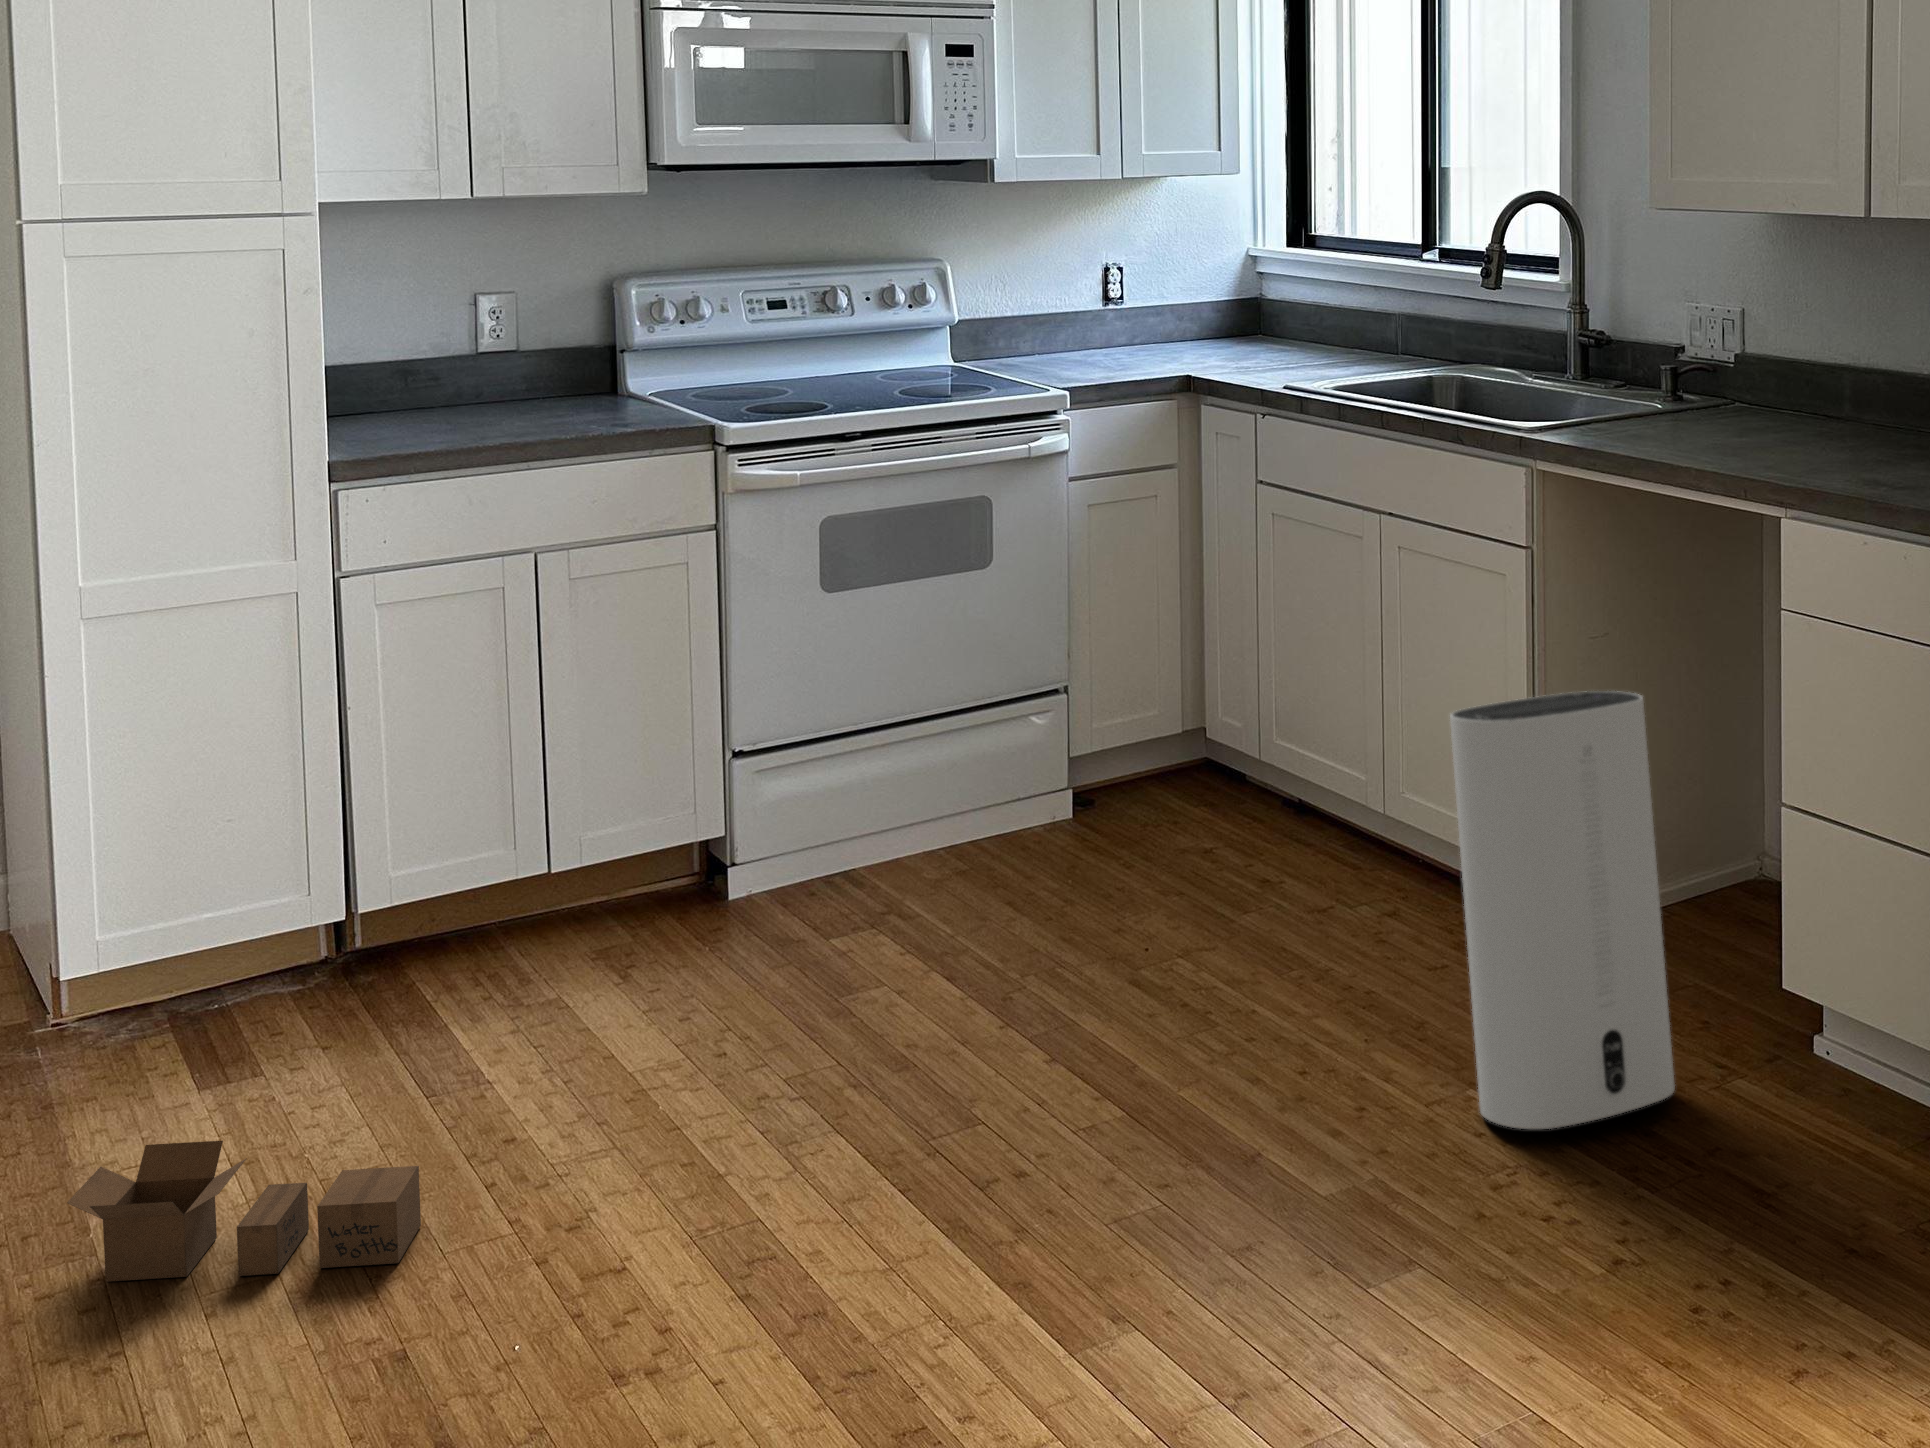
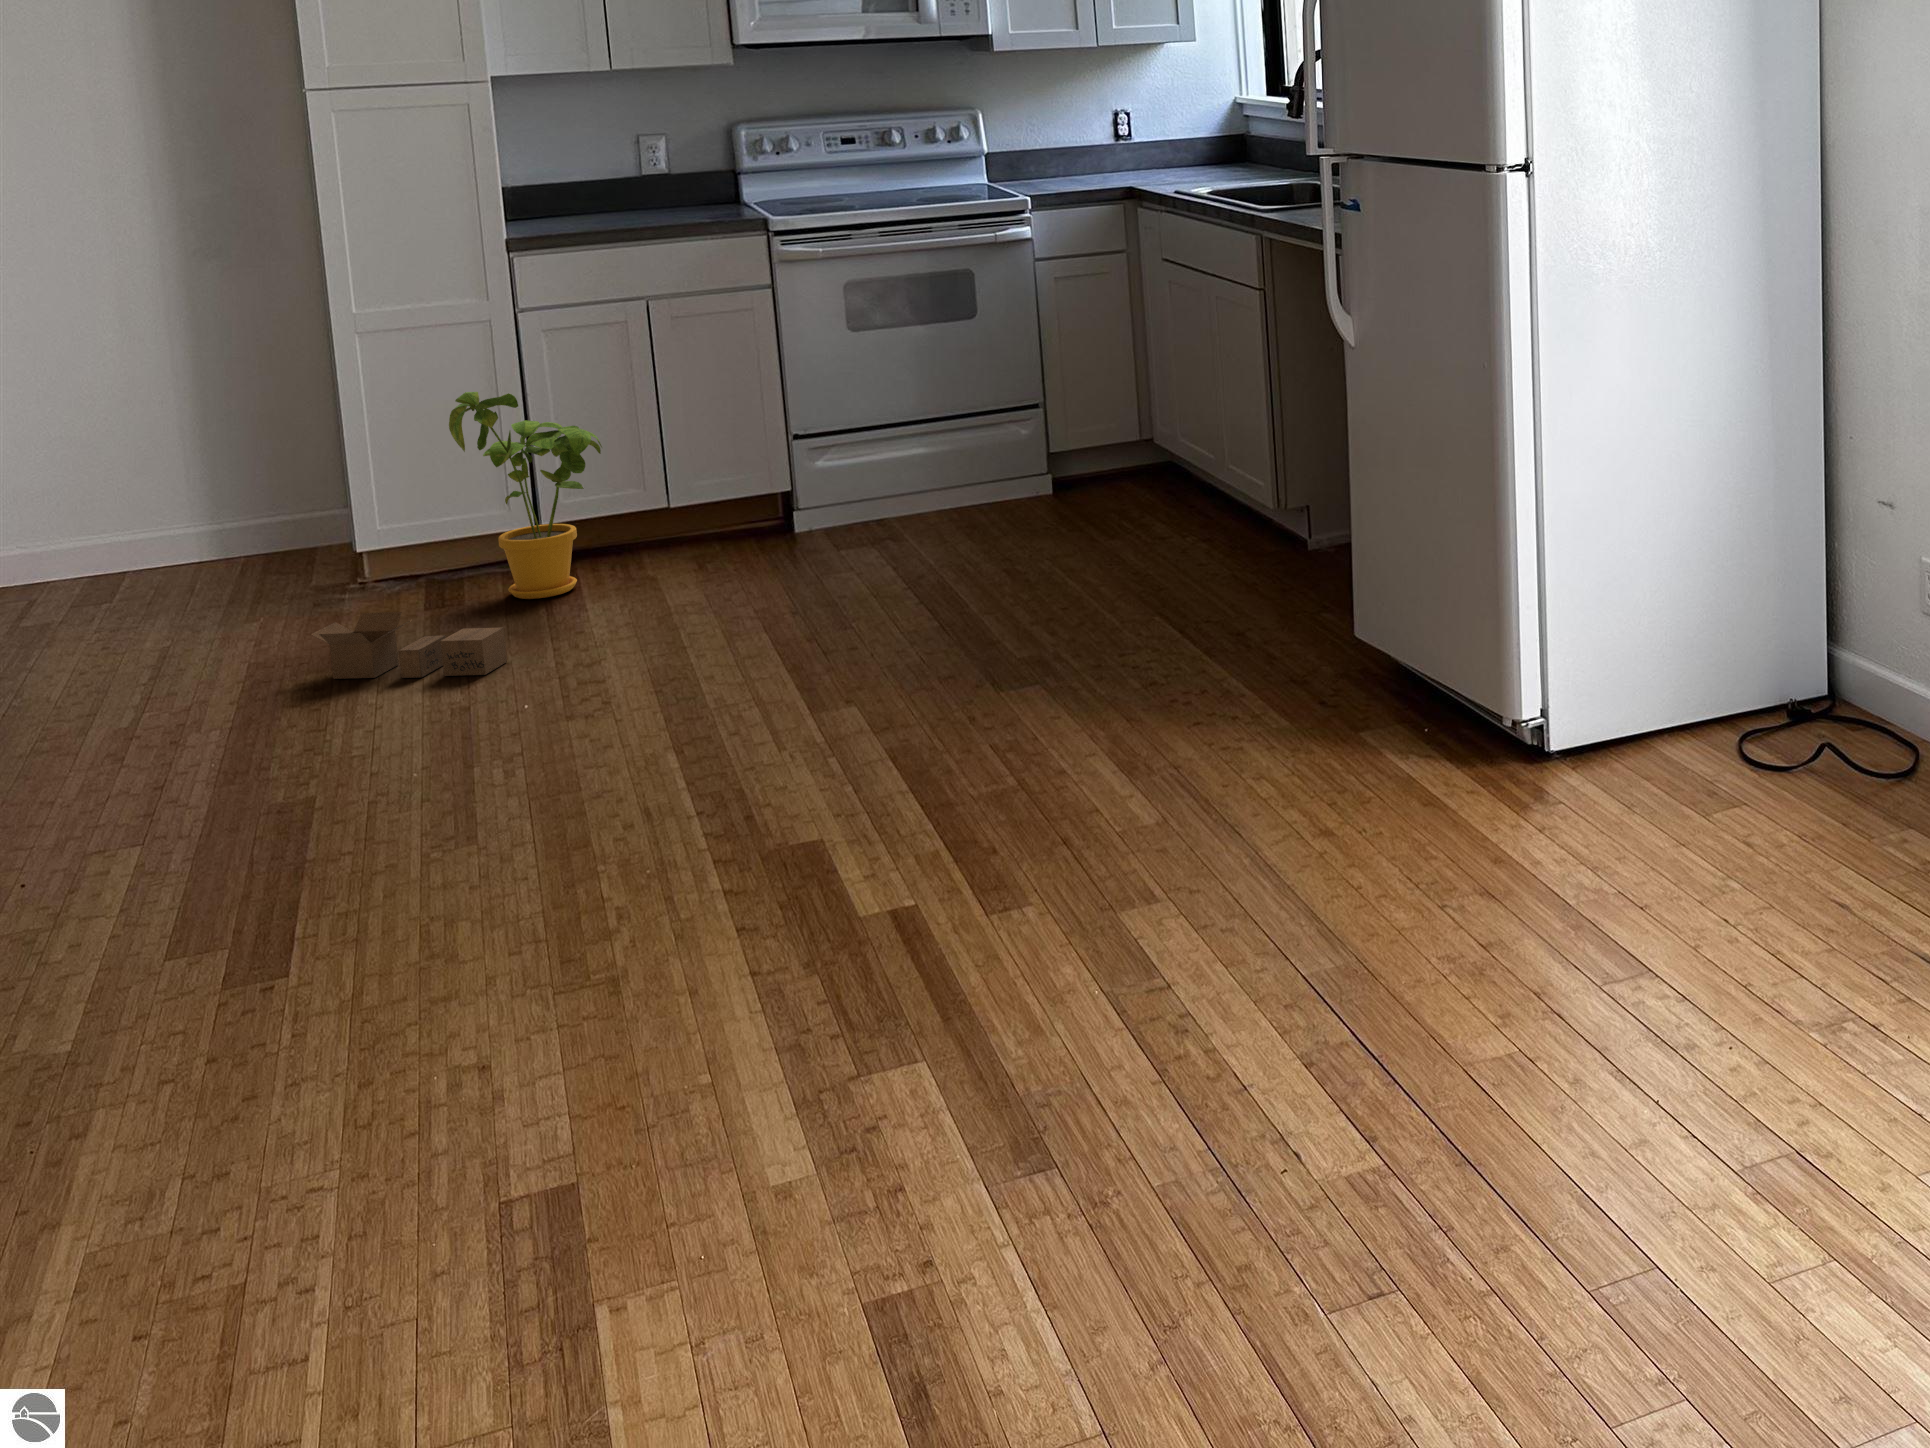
air purifier: present [1450,691,1675,1129] -> none [1118,369,1269,631]
house plant: none [252,720,504,1062] -> present [449,392,602,599]

